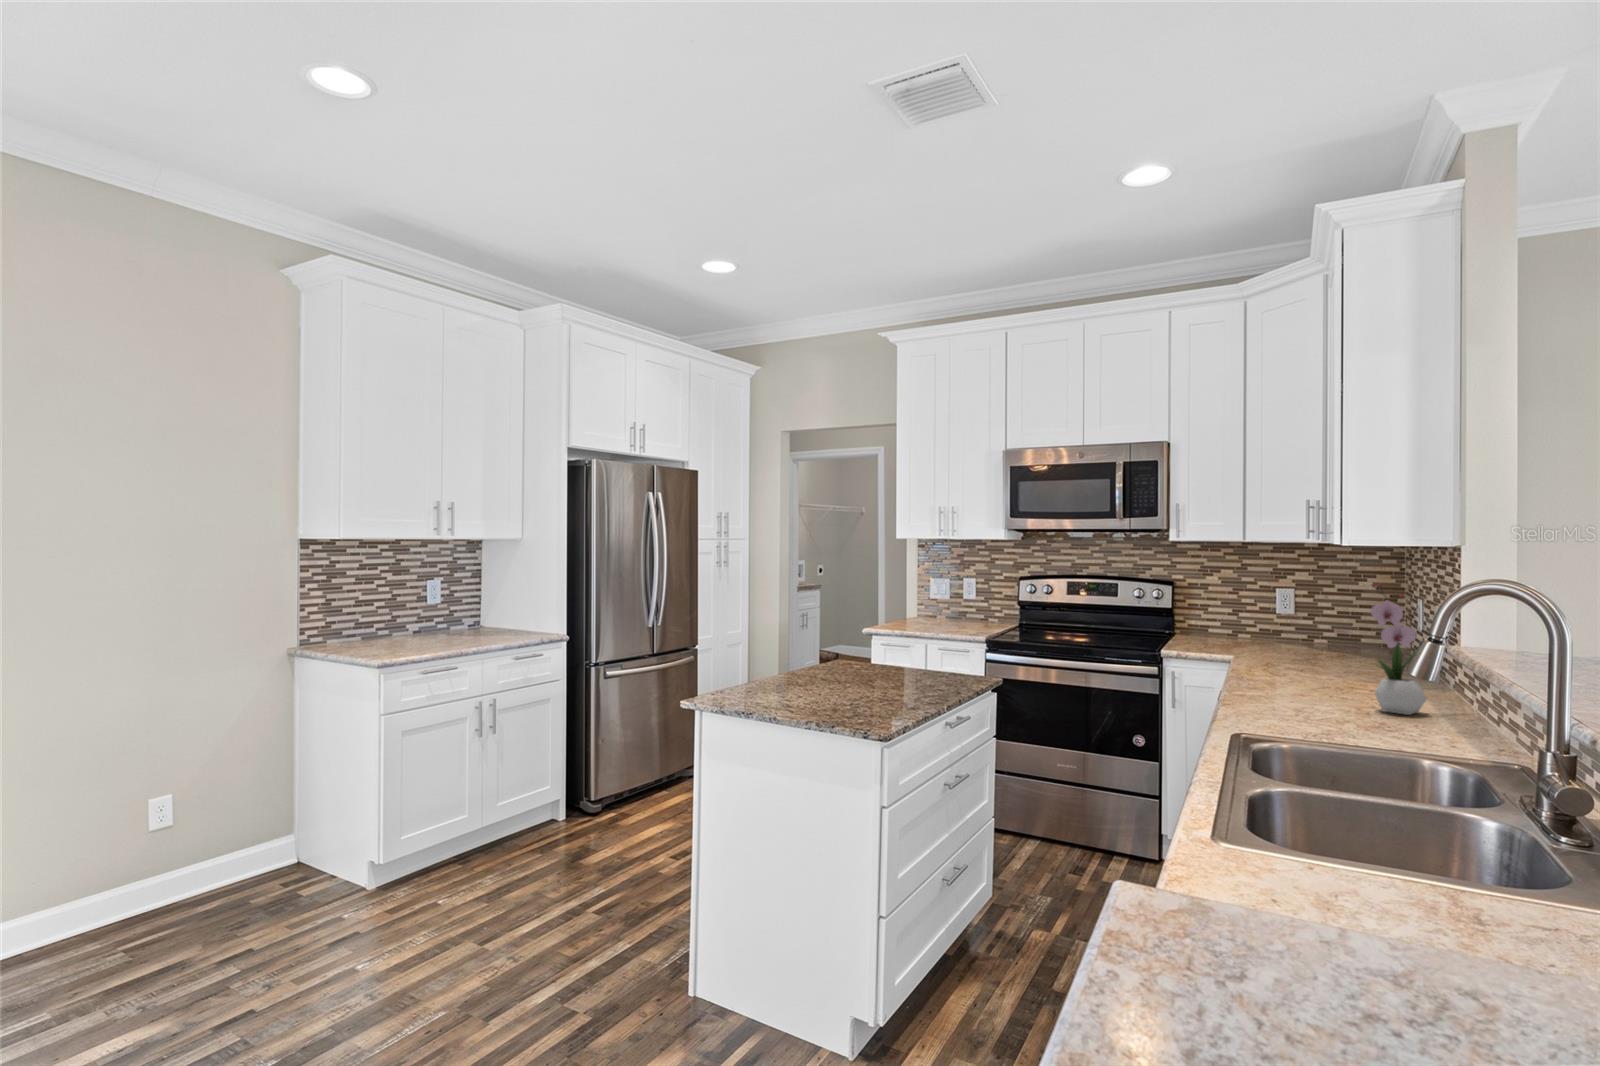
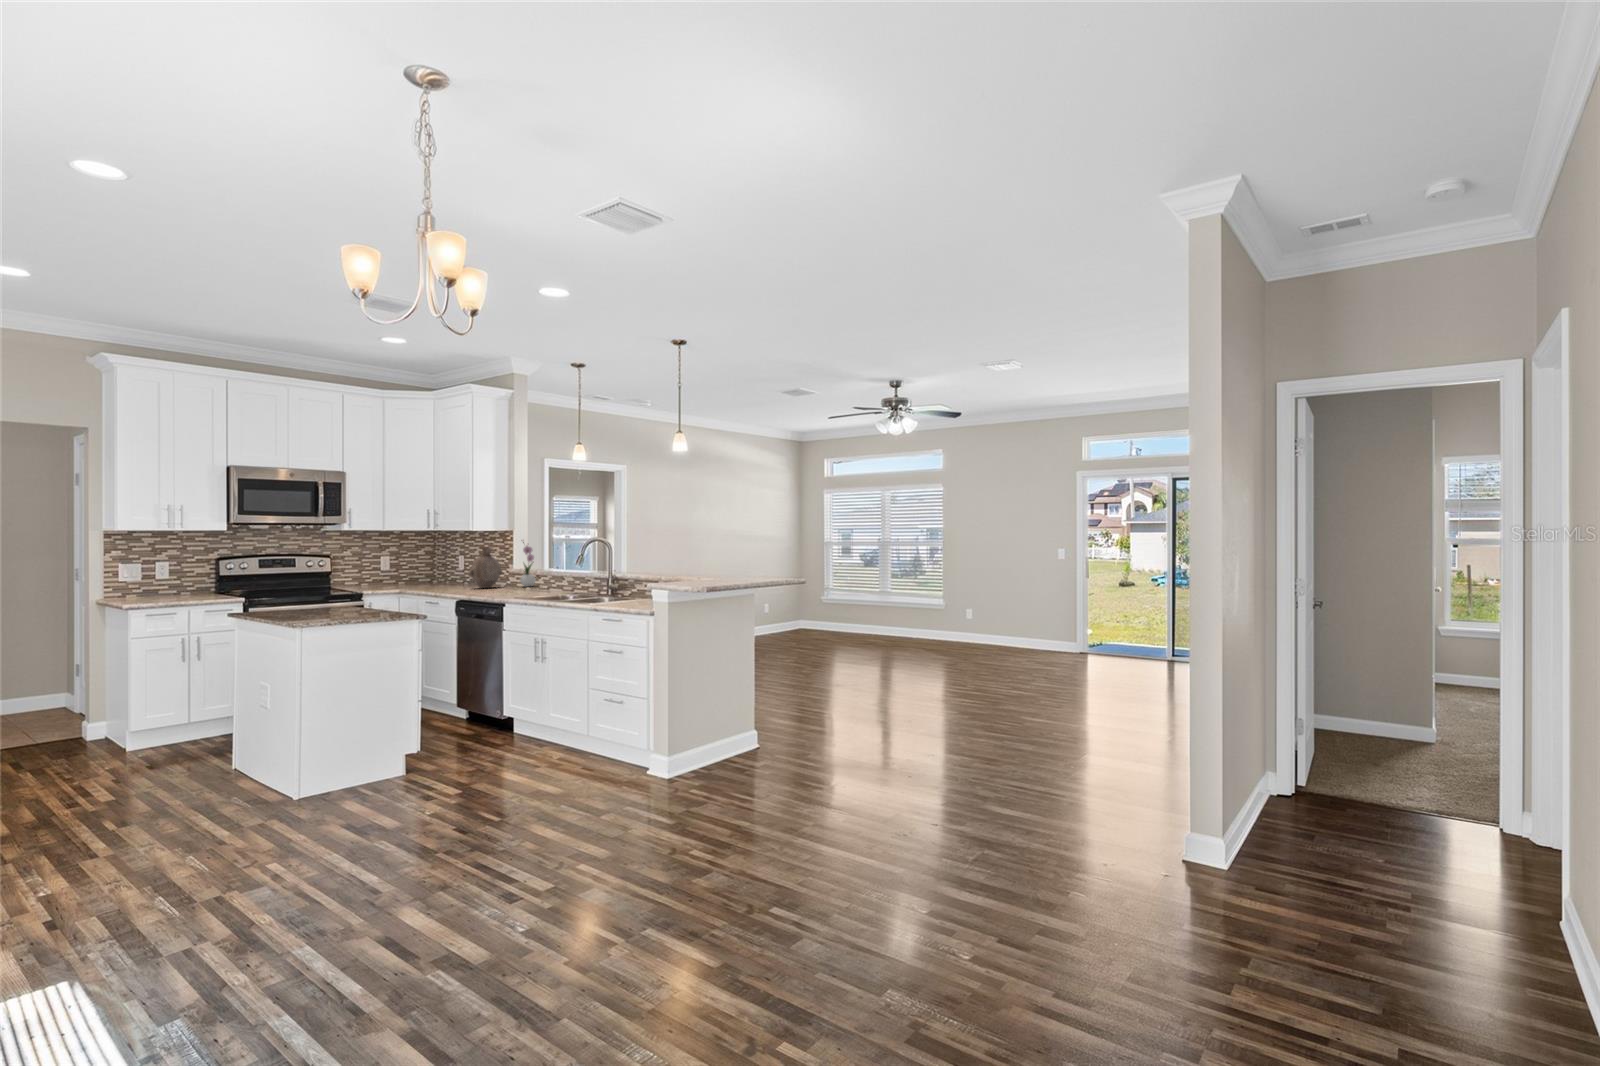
vase: none [1260,594,1359,694] -> present [469,547,502,588]

